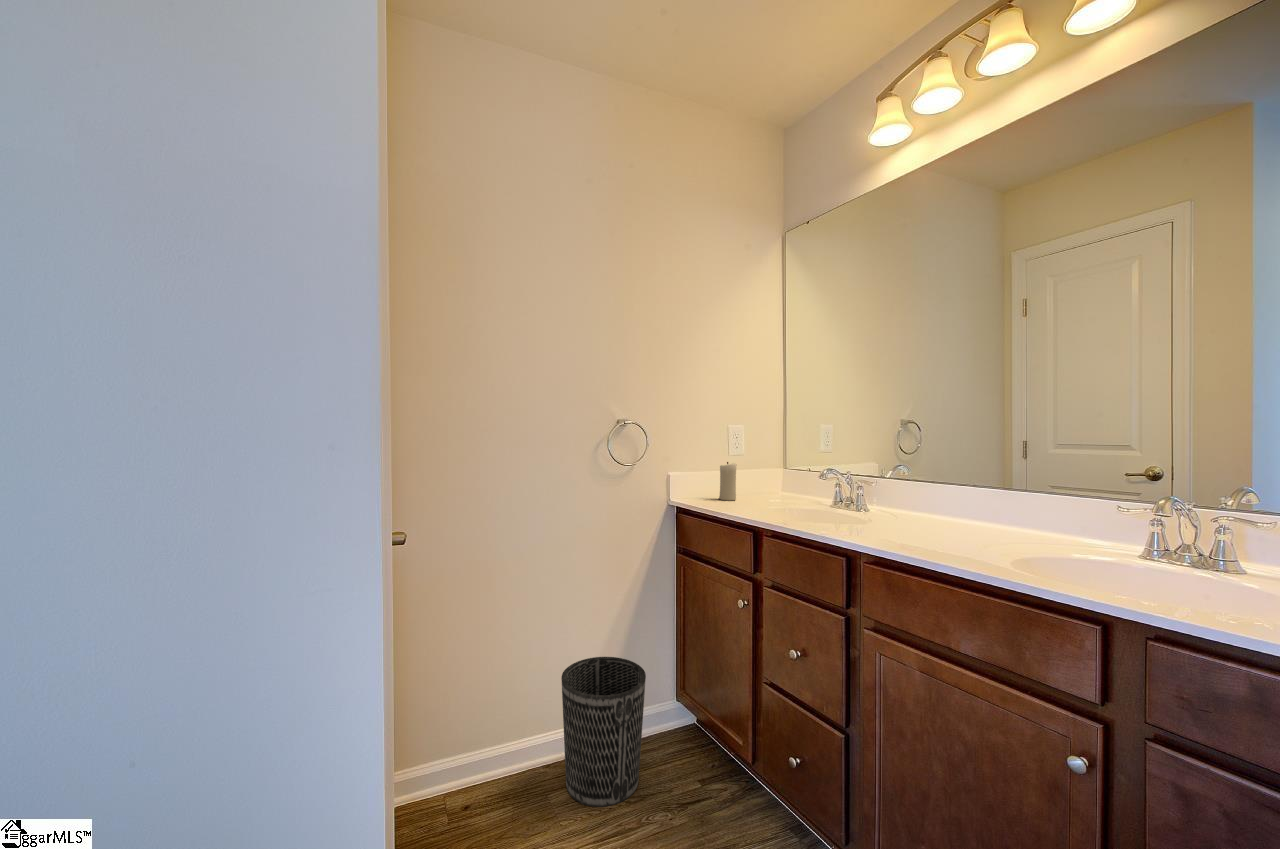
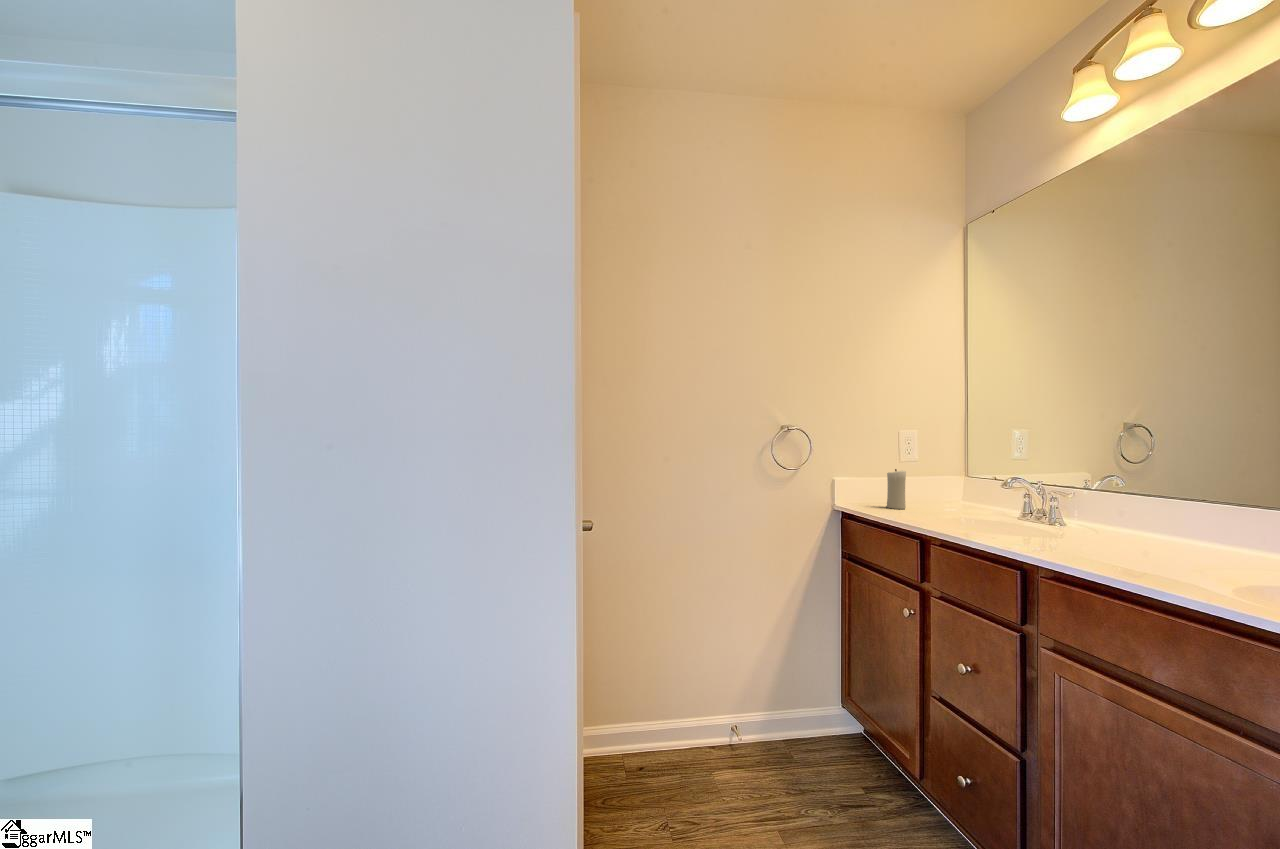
wastebasket: present [561,657,646,807] -> none [724,652,806,793]

